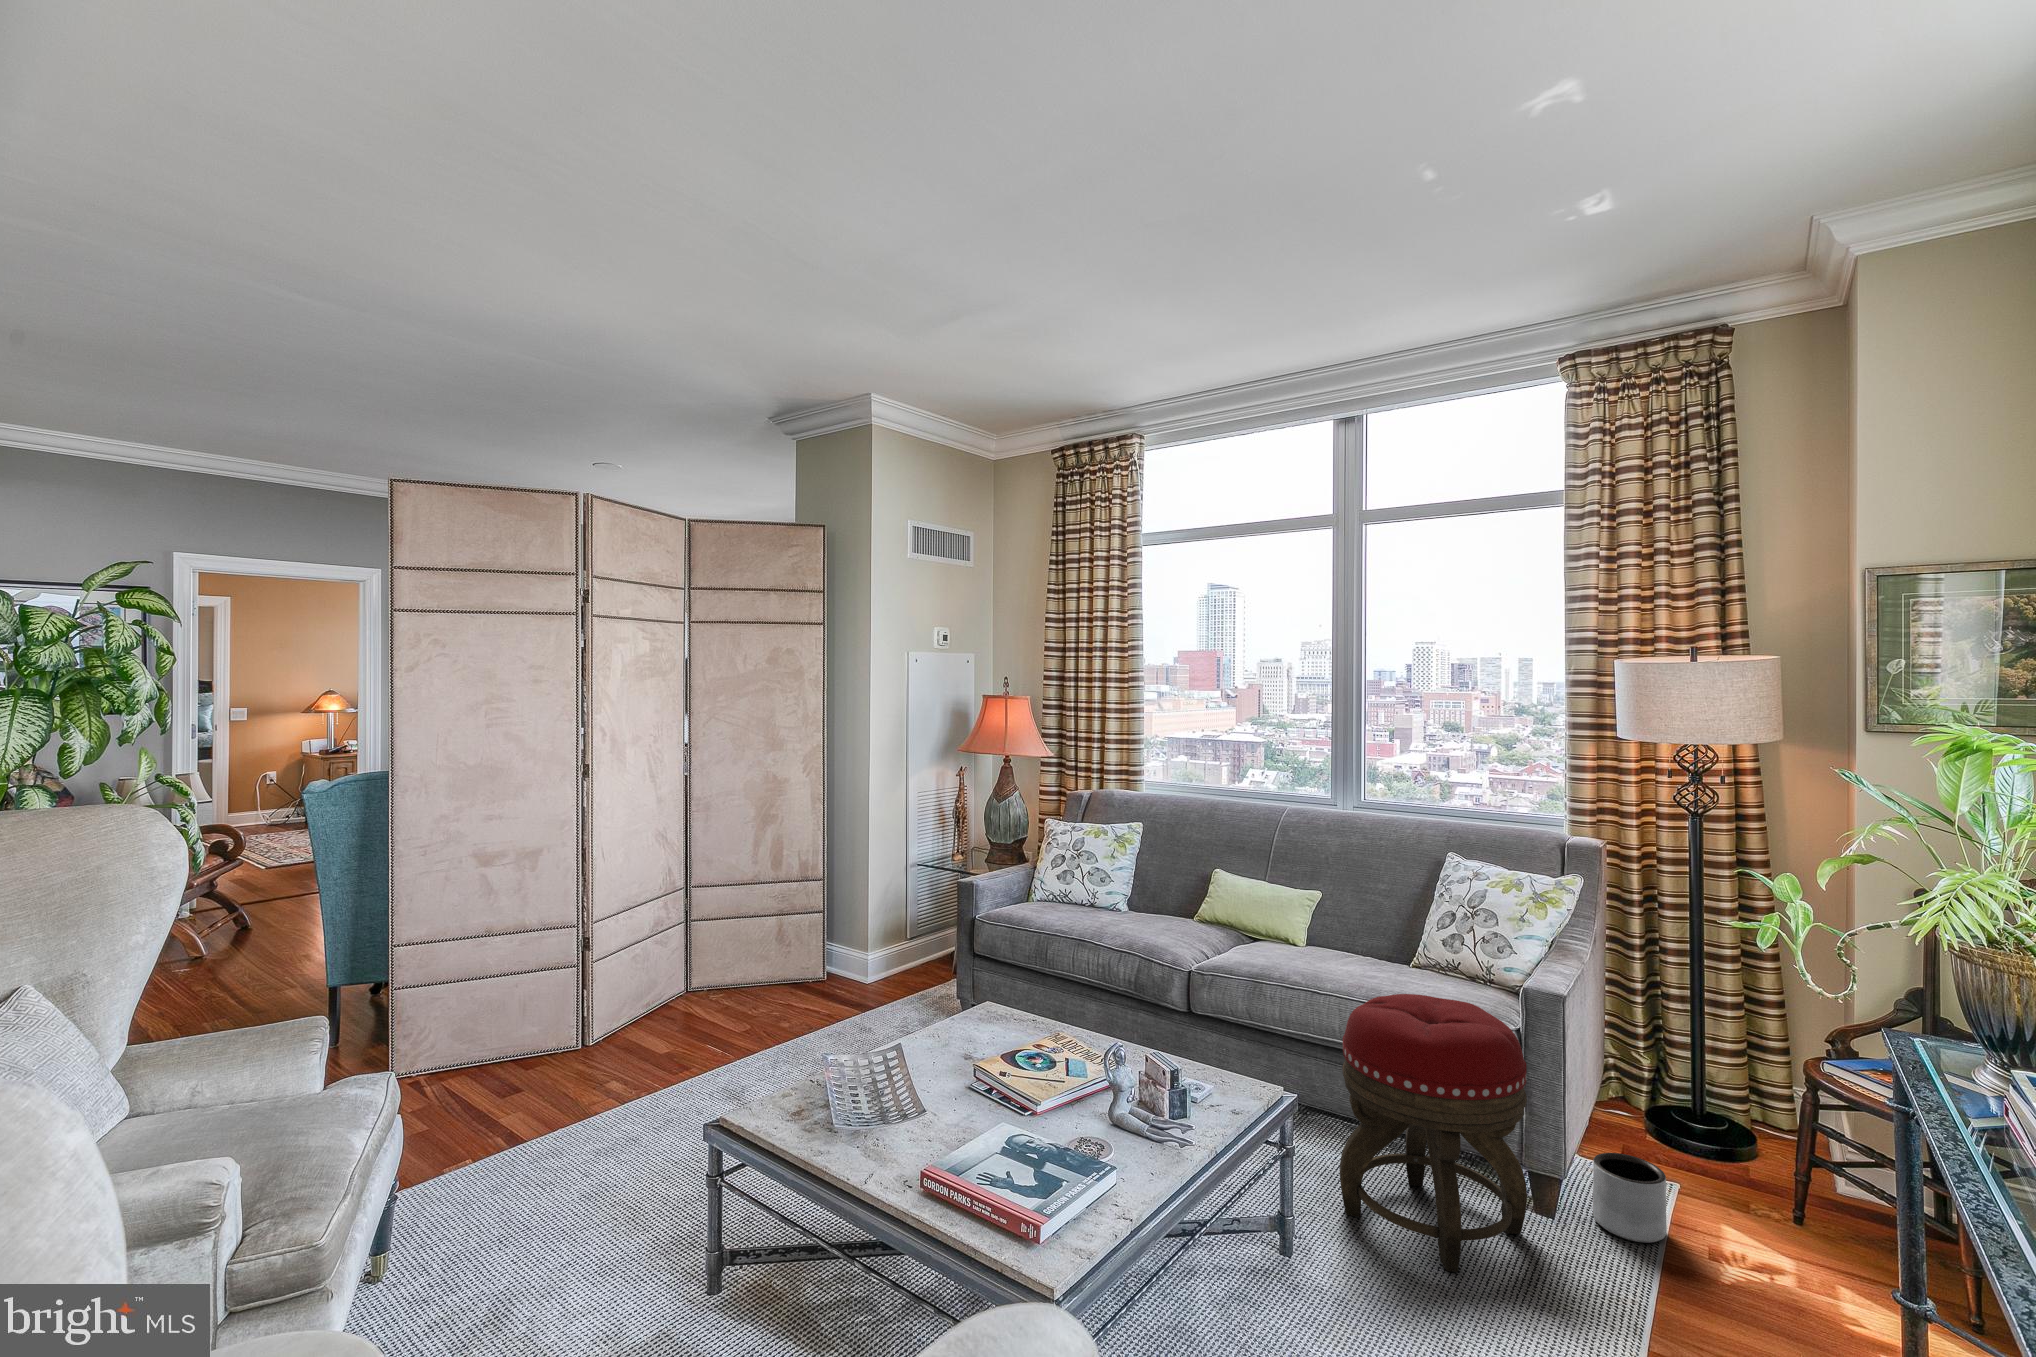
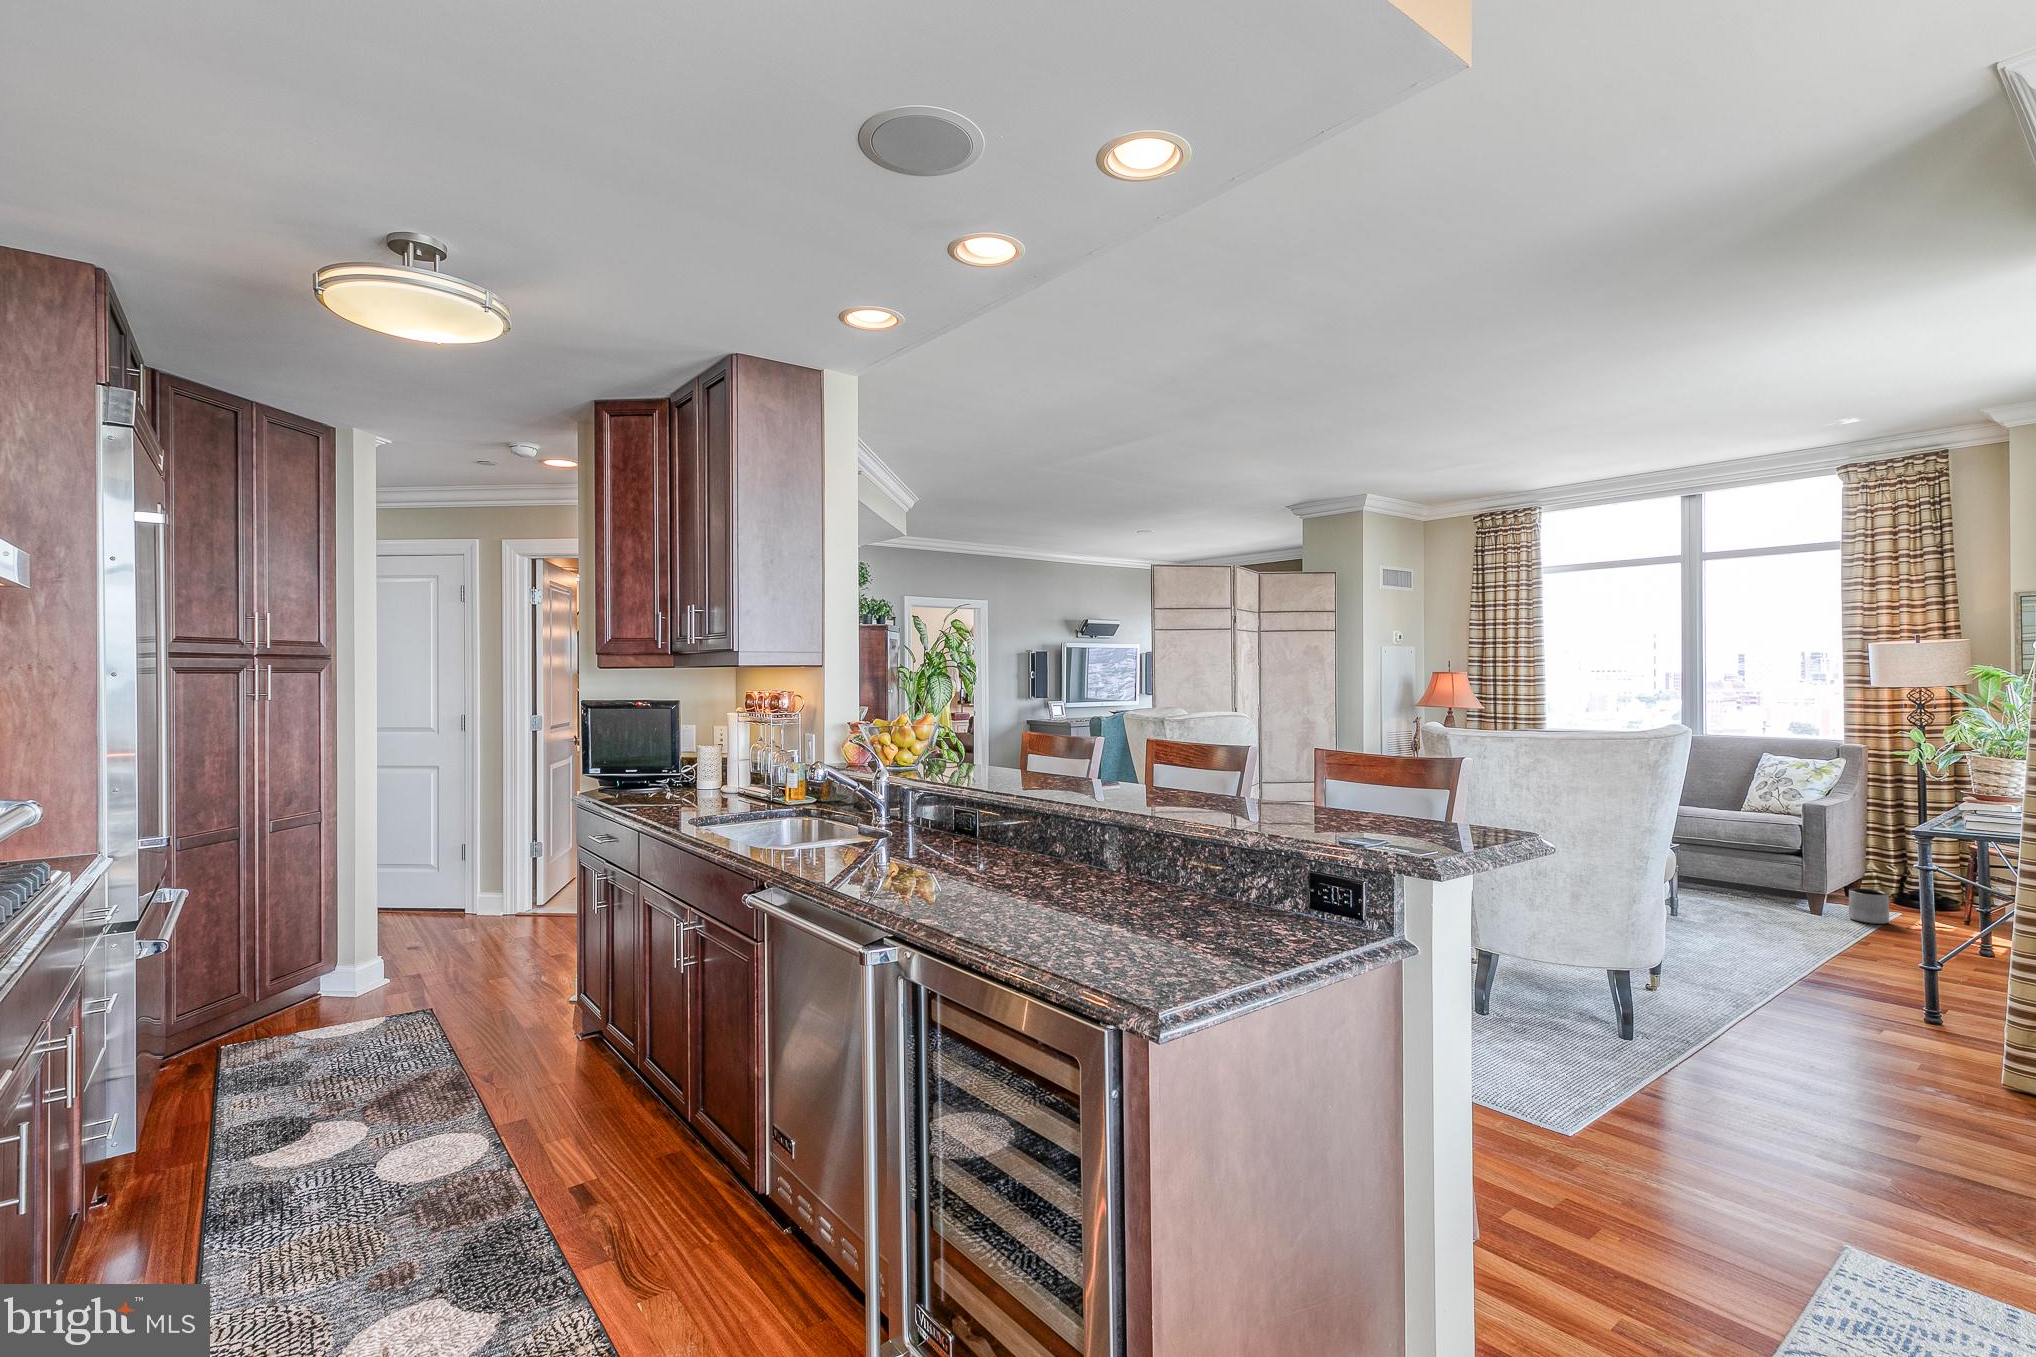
footstool: present [1340,994,1527,1272] -> none [1707,811,1809,924]

